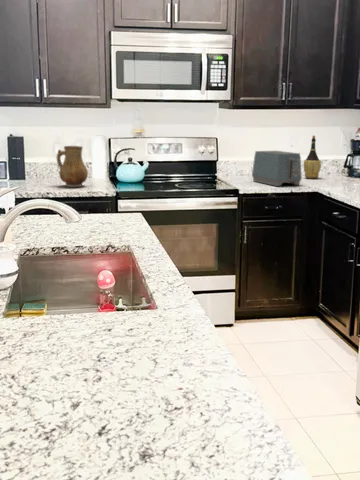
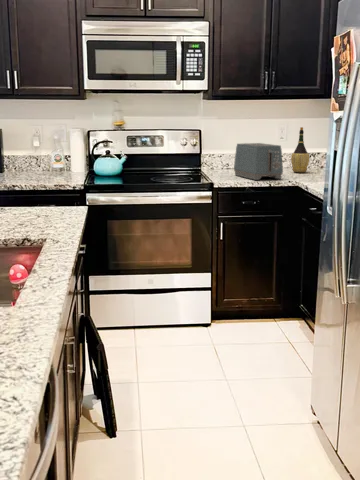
ceramic pitcher: present [57,146,88,187] -> none [28,138,60,181]

